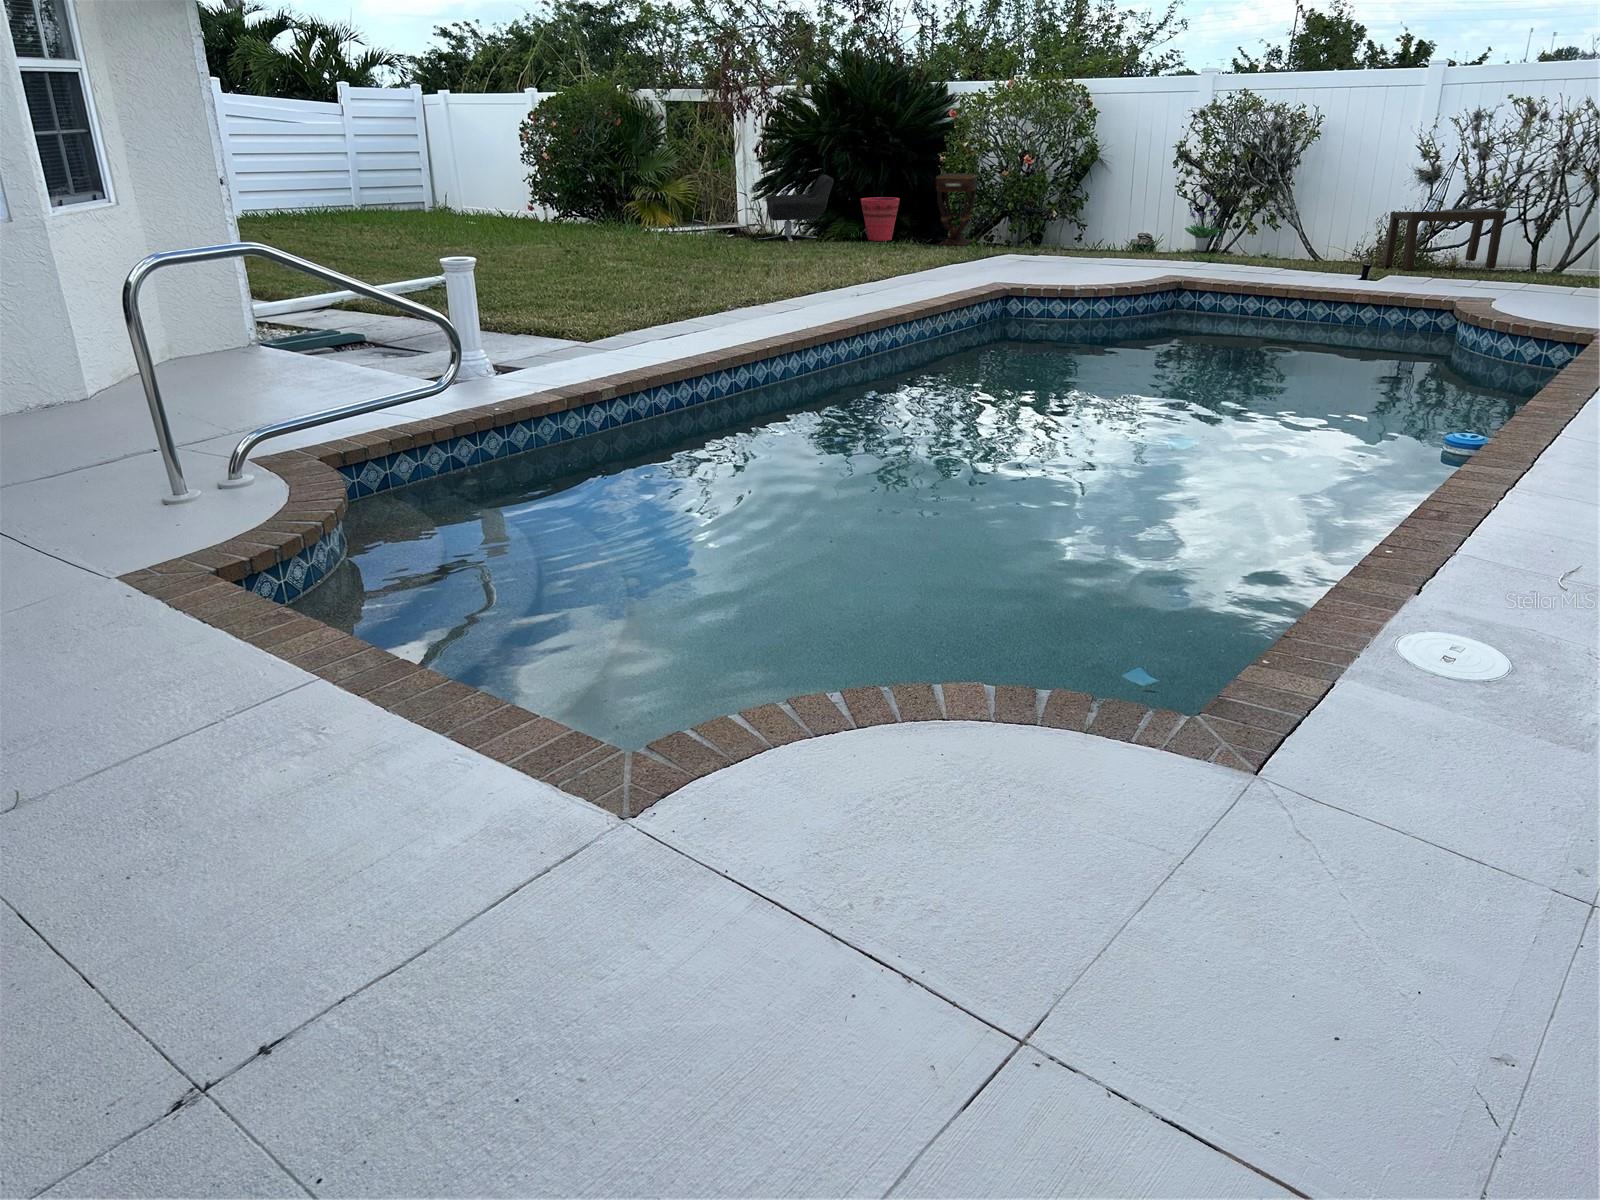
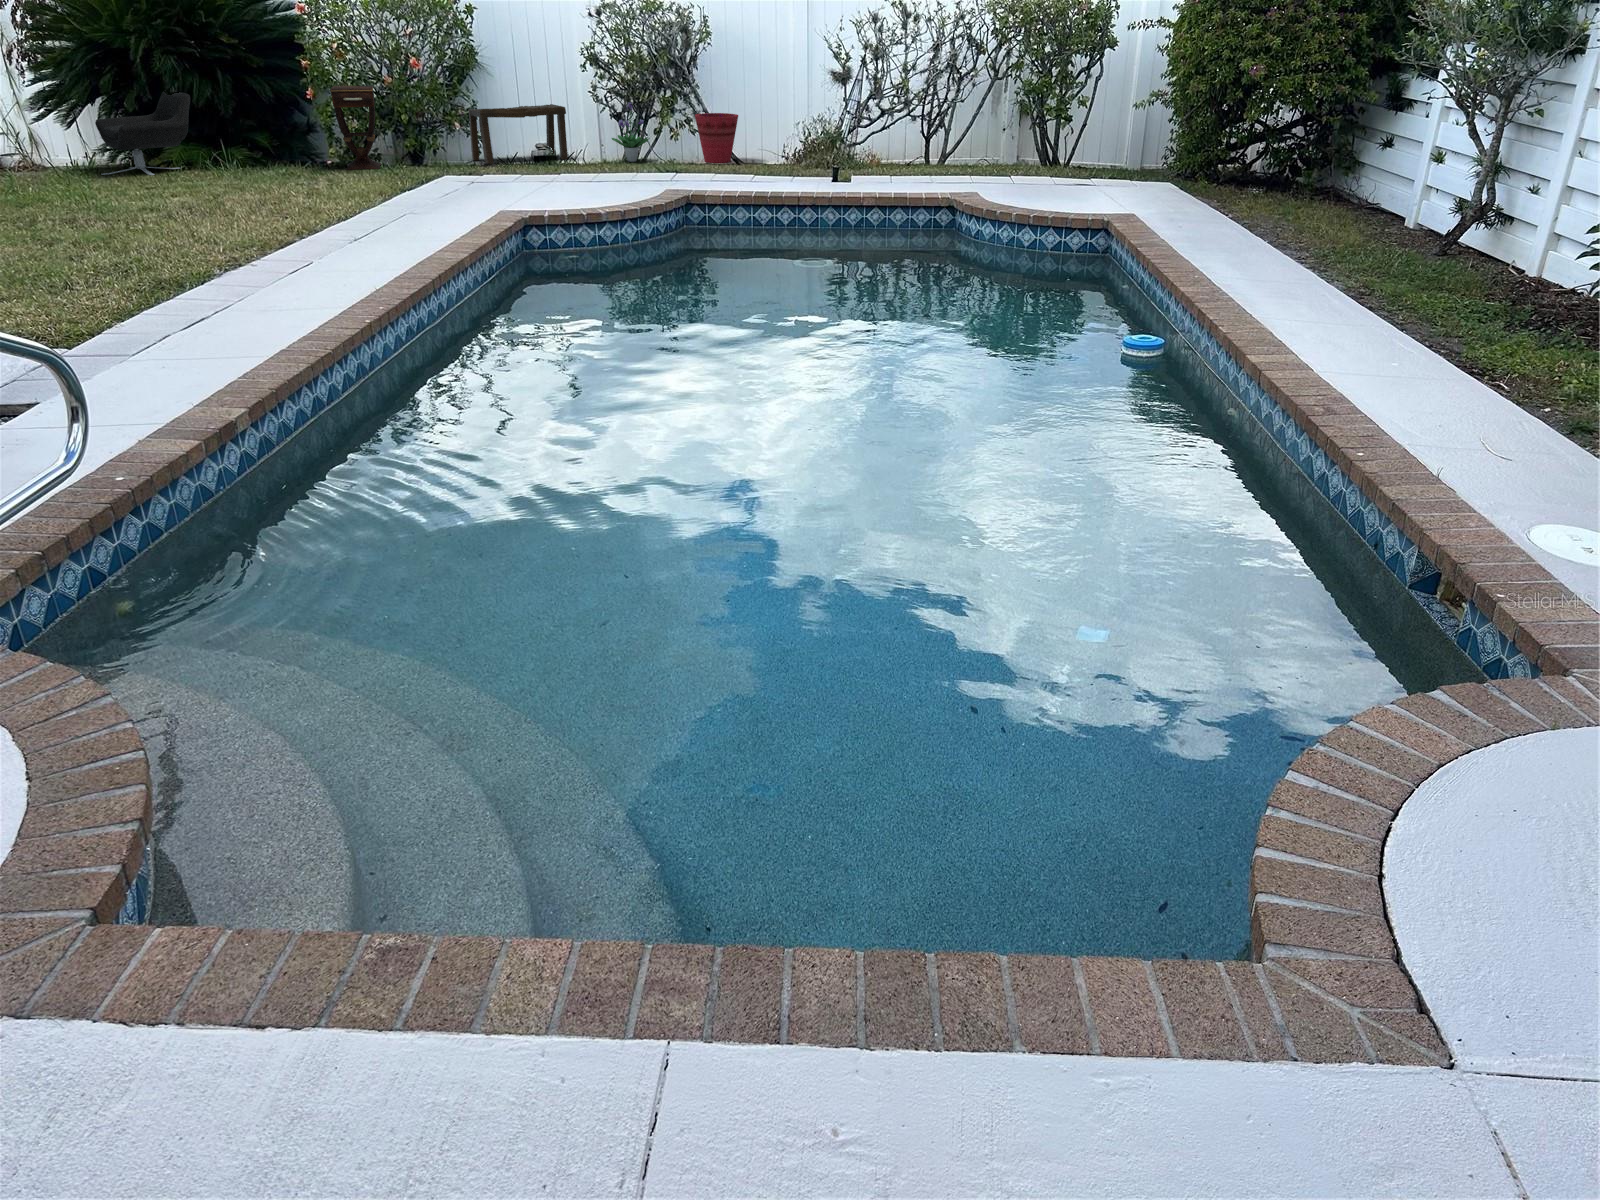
bucket: present [861,197,900,241] -> present [695,113,738,163]
bench: present [1383,208,1507,270] -> present [468,104,568,164]

